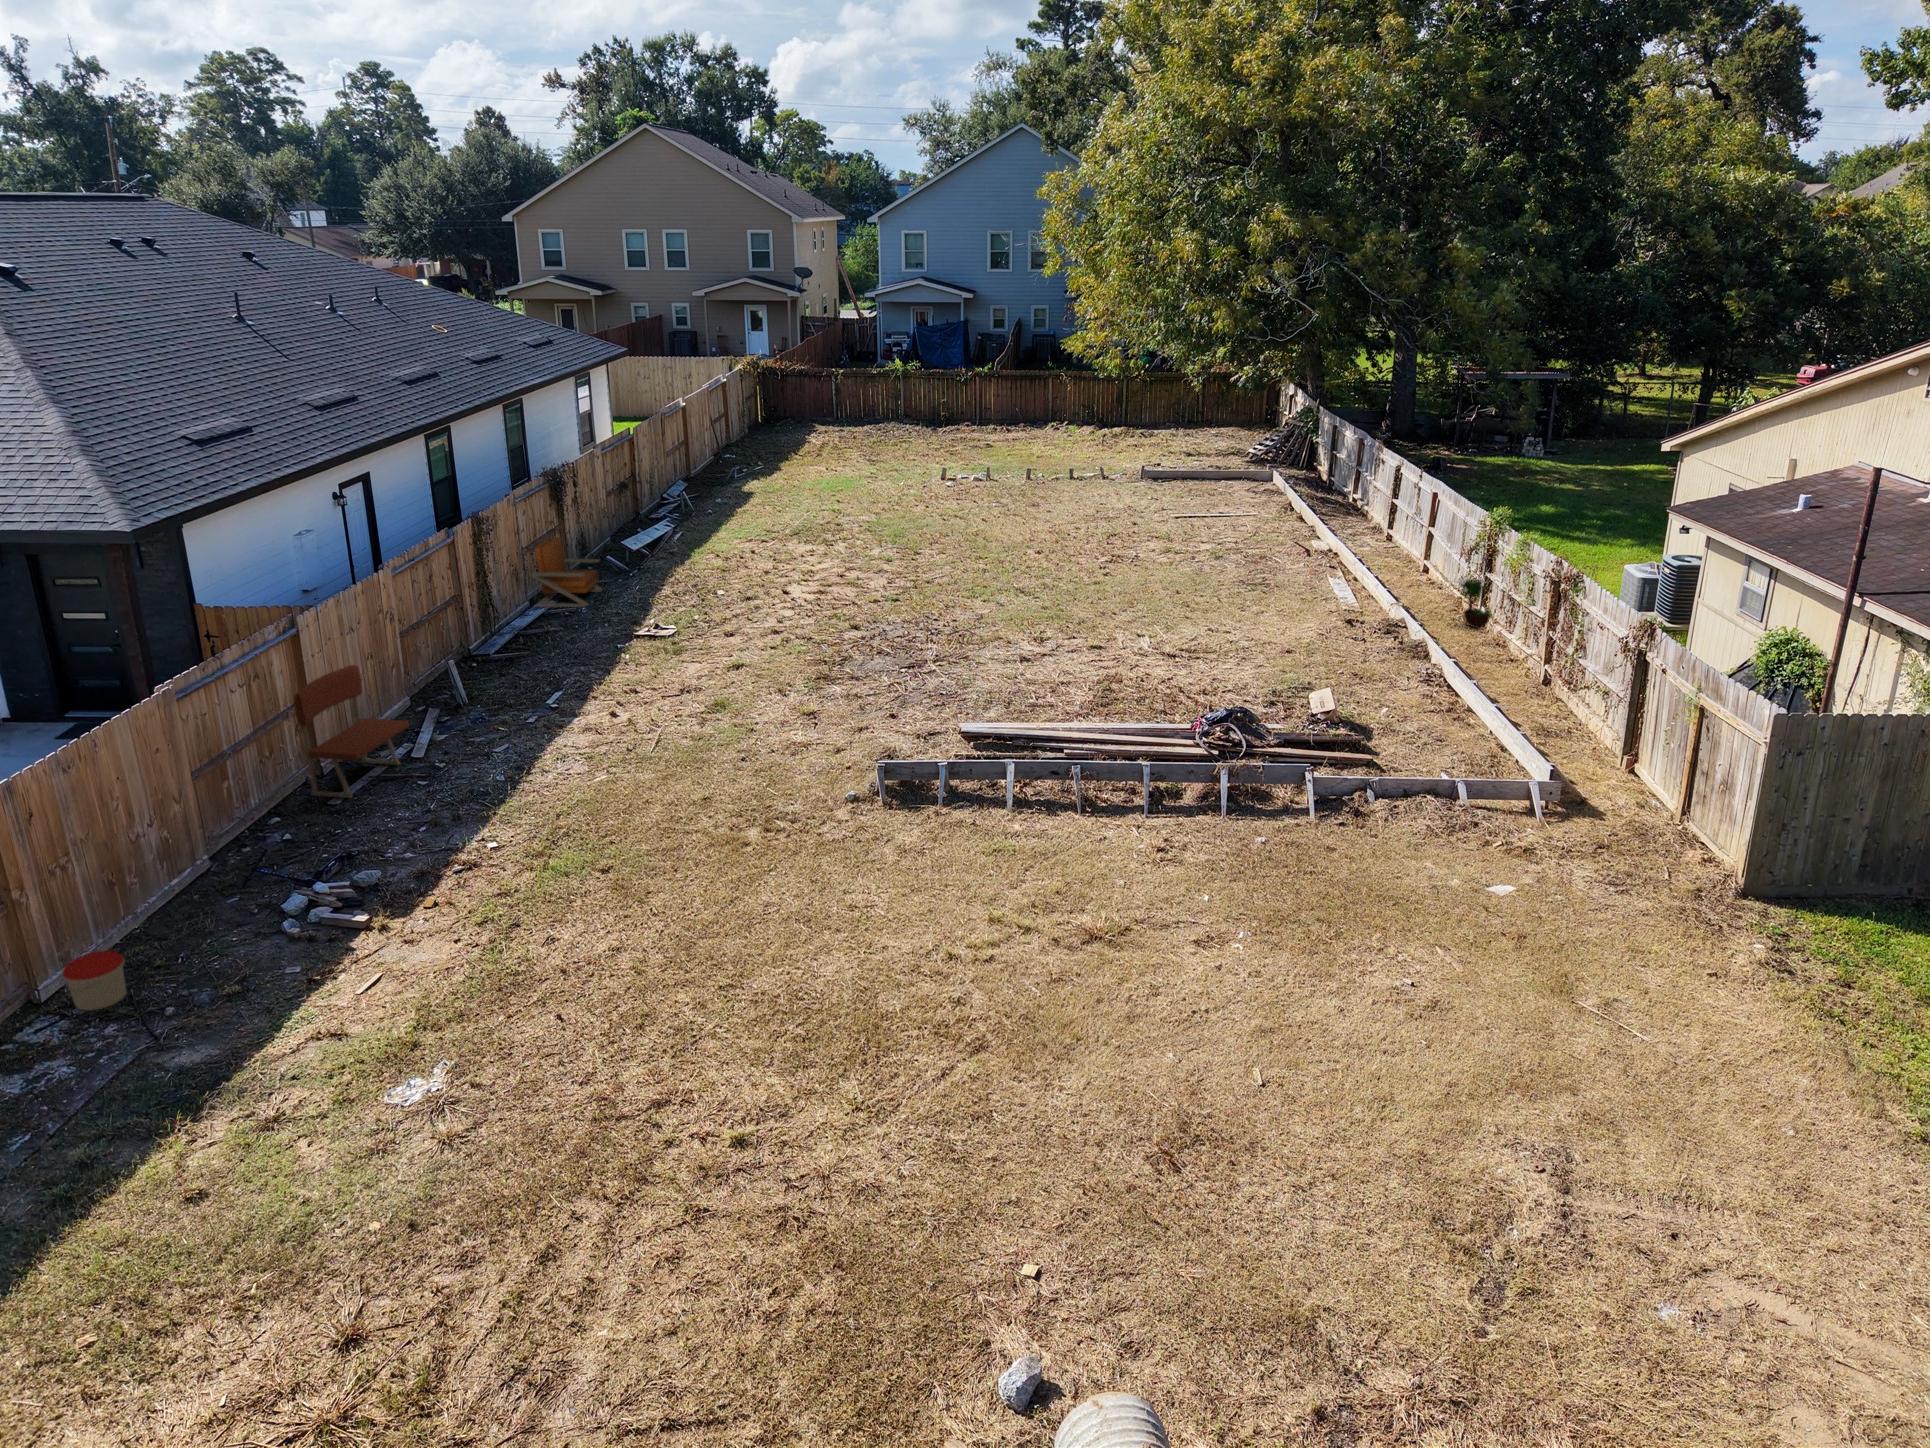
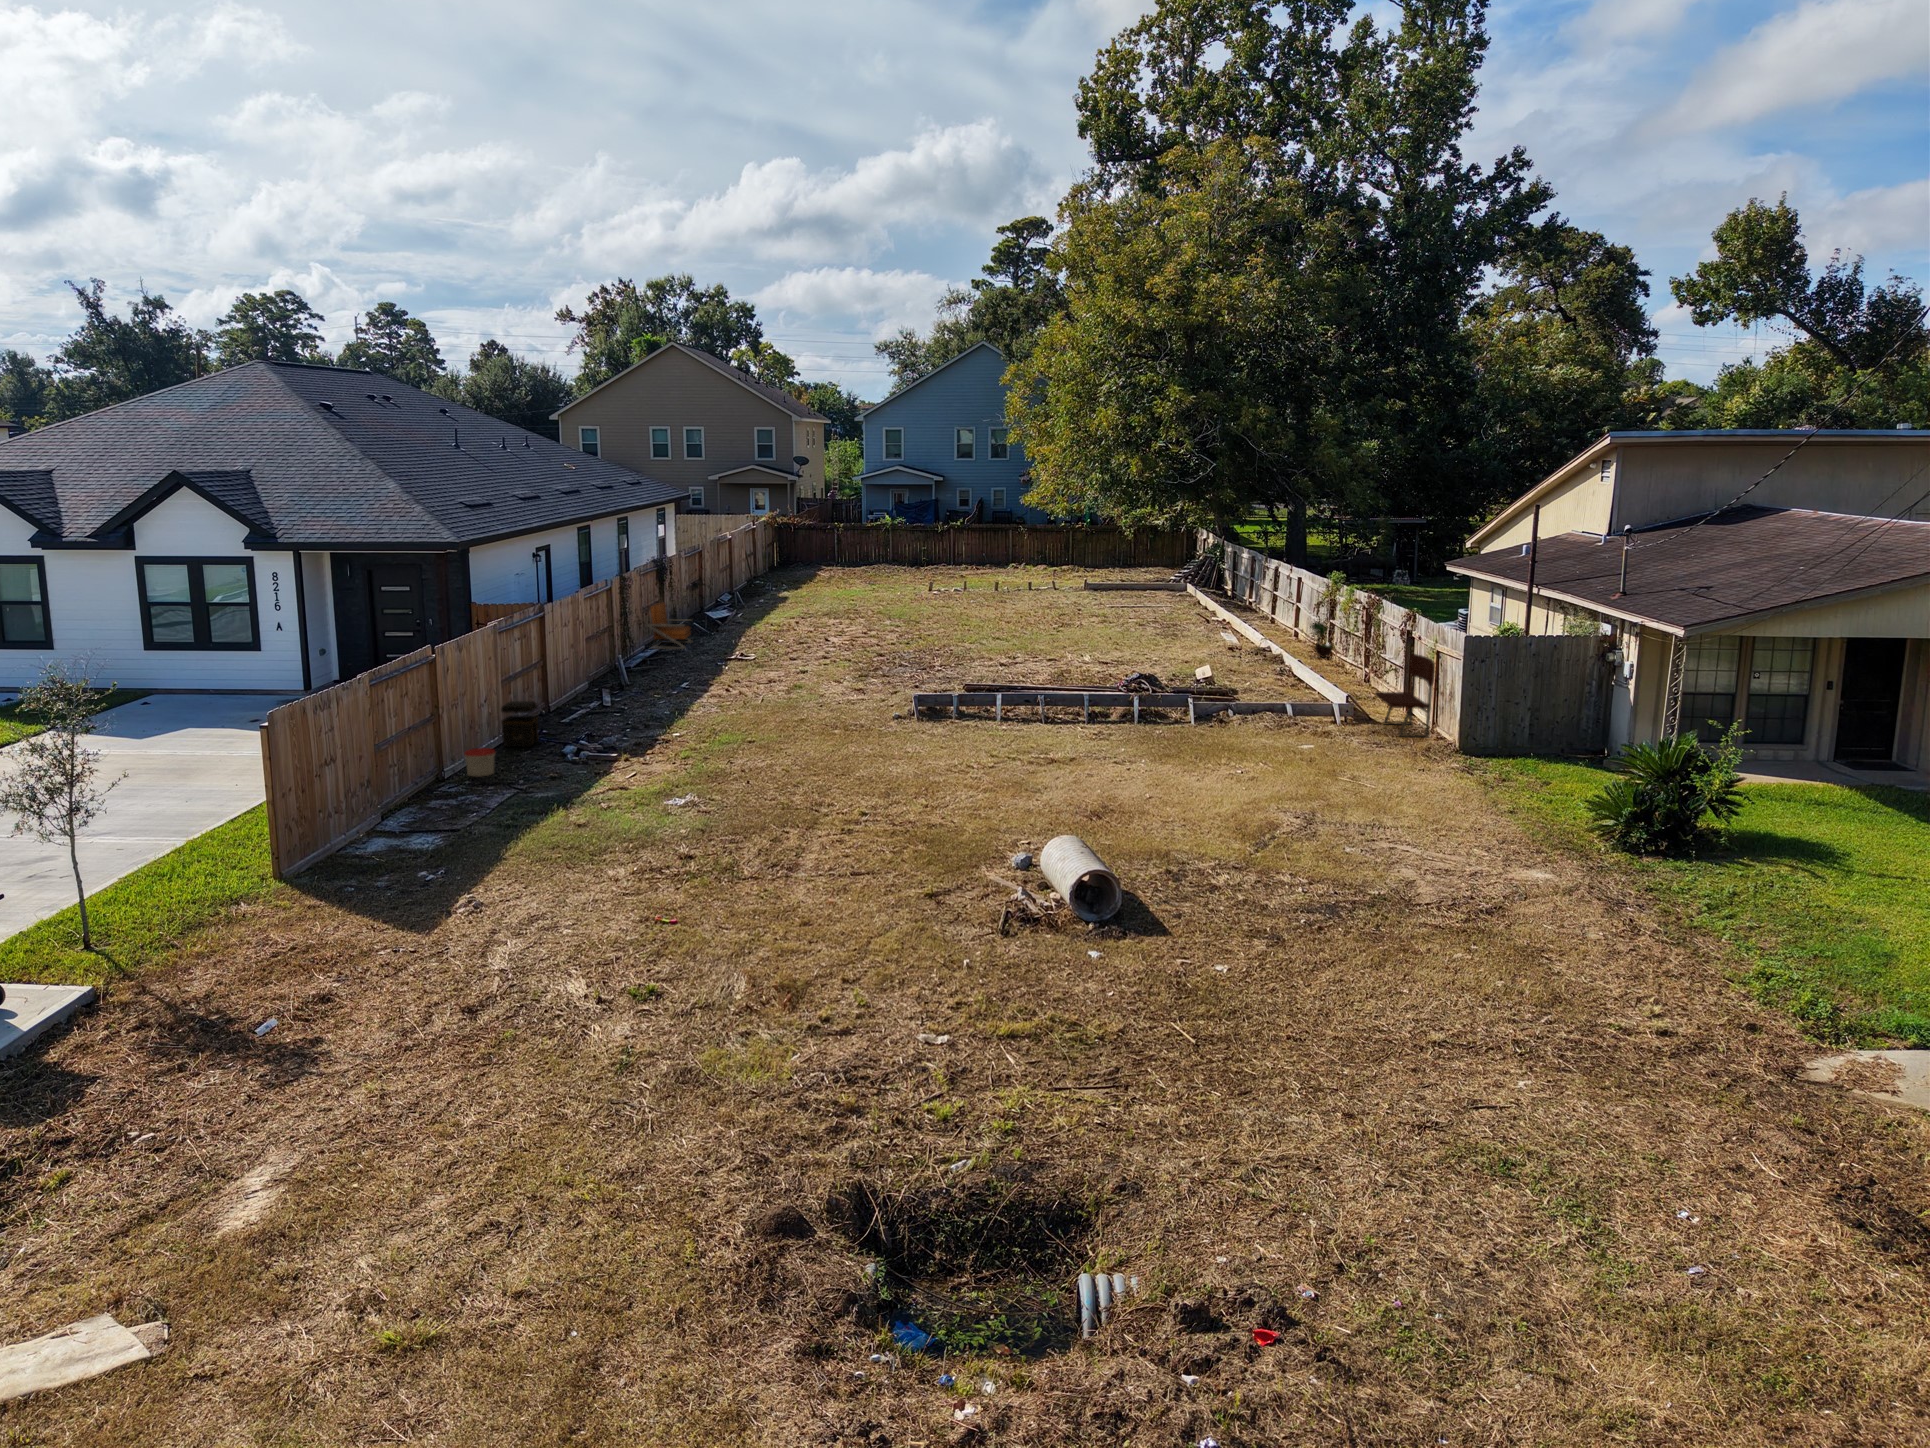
bench: present [294,665,409,798] -> present [1375,654,1435,737]
toolbox: none [173,821,253,902] -> present [501,701,539,747]

